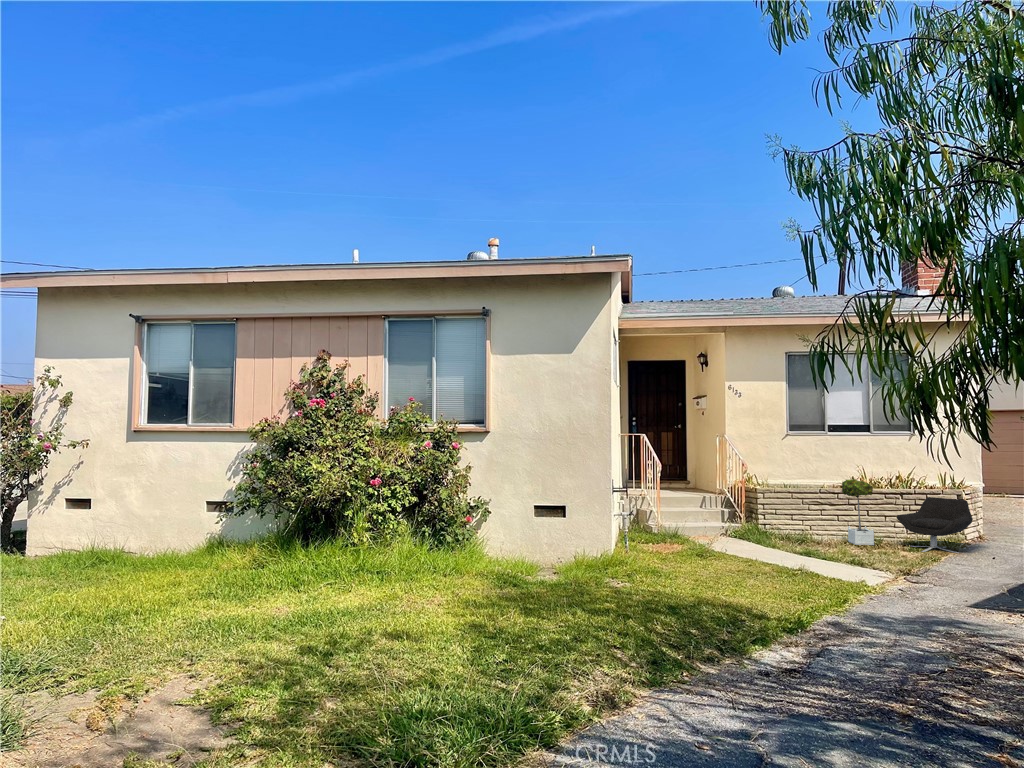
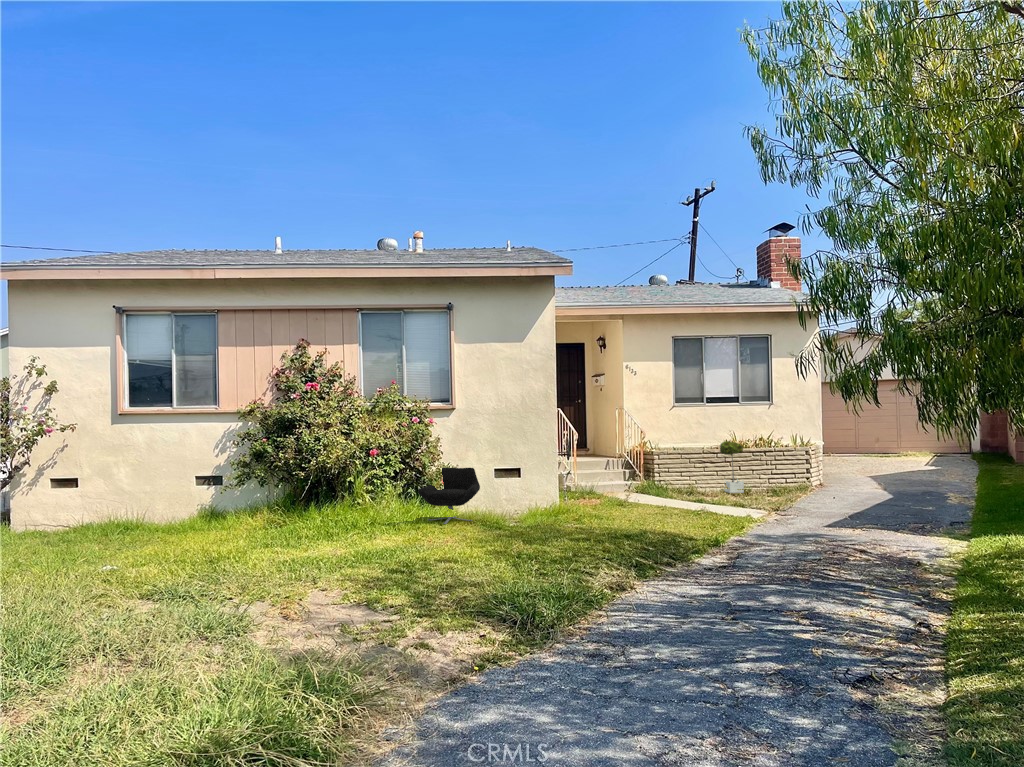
lounge chair: present [897,497,973,553] -> present [418,468,480,524]

